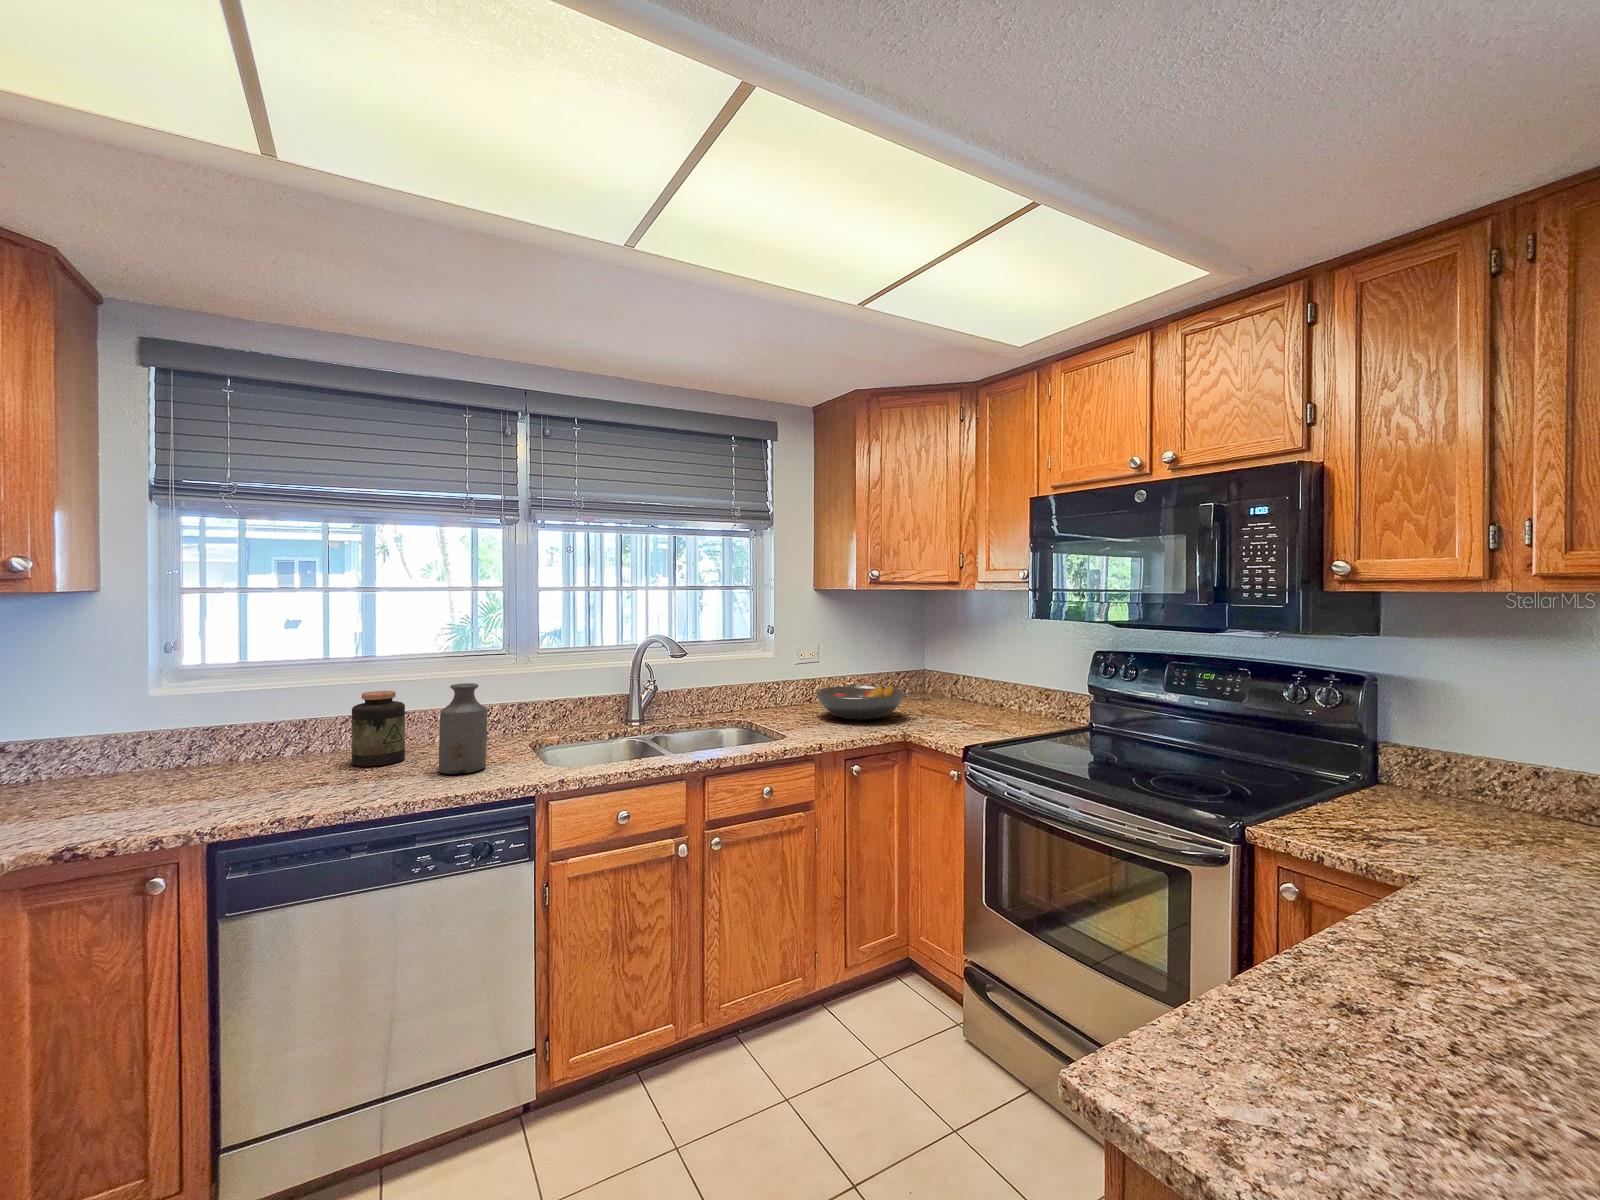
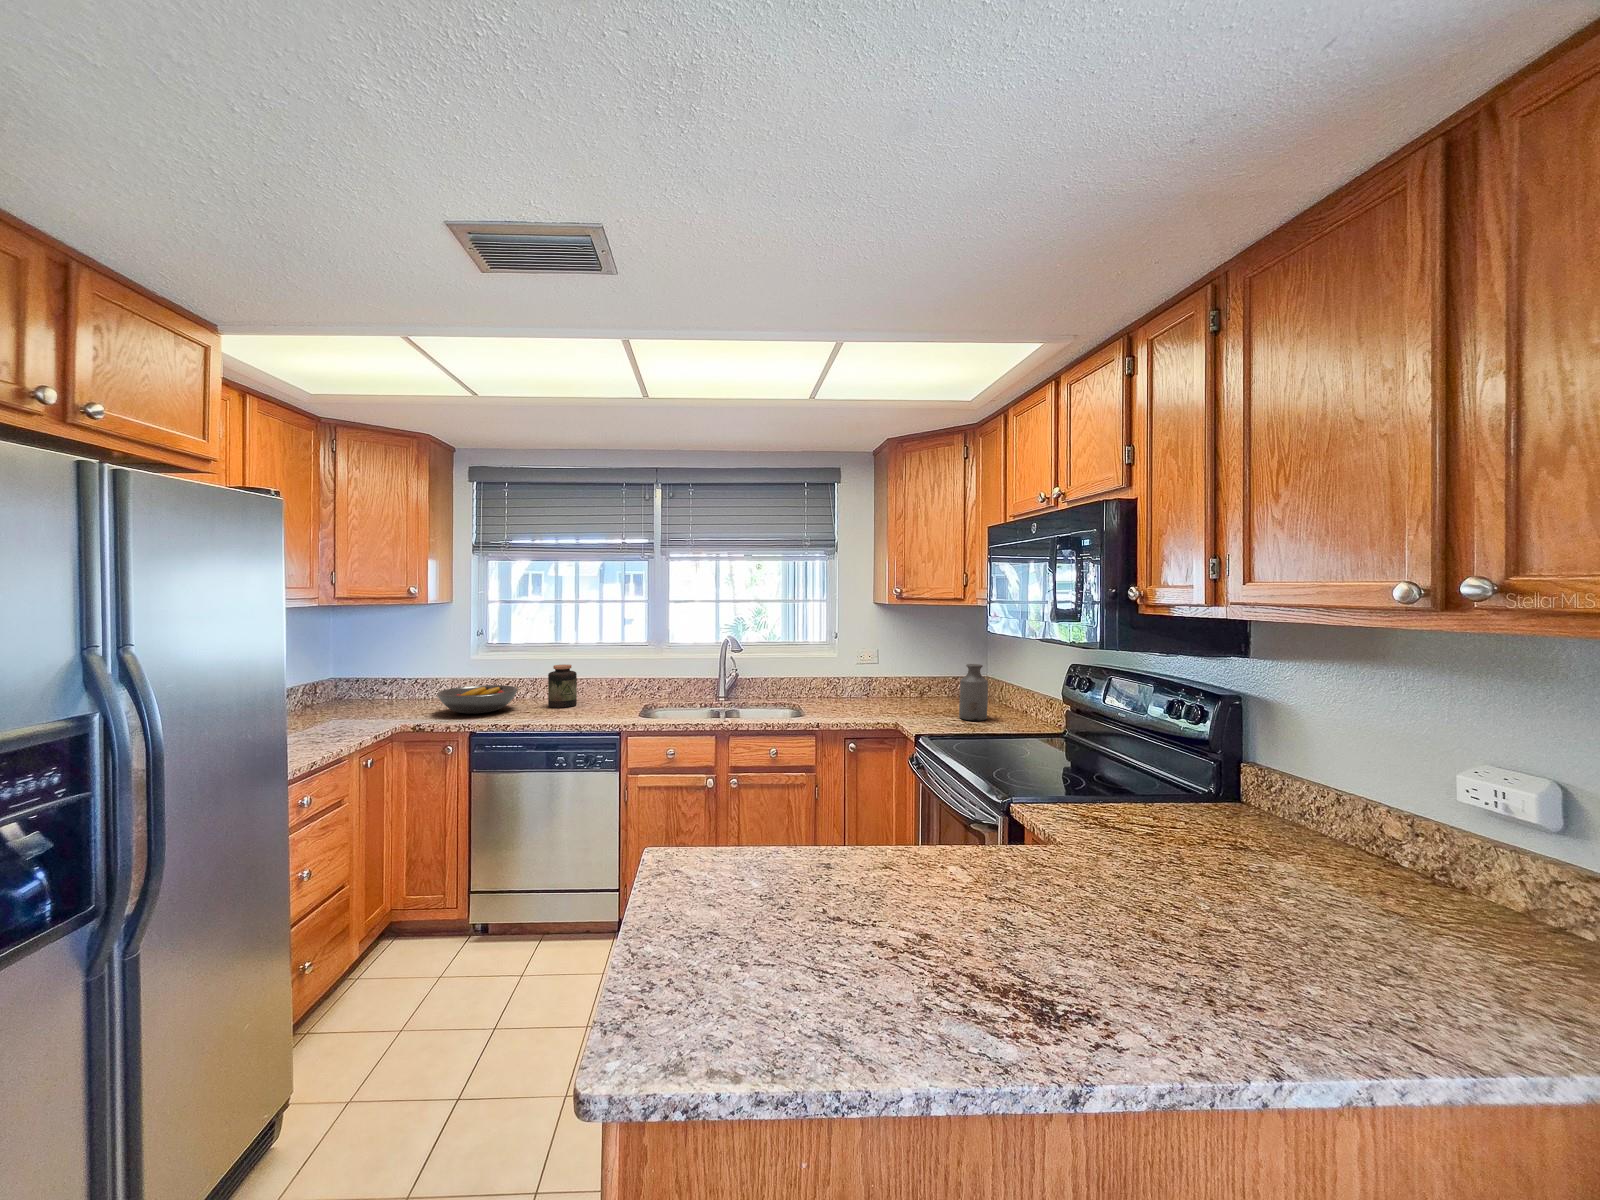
bottle: present [439,683,487,774] -> present [959,664,988,721]
fruit bowl: present [815,684,905,720] -> present [437,685,518,714]

